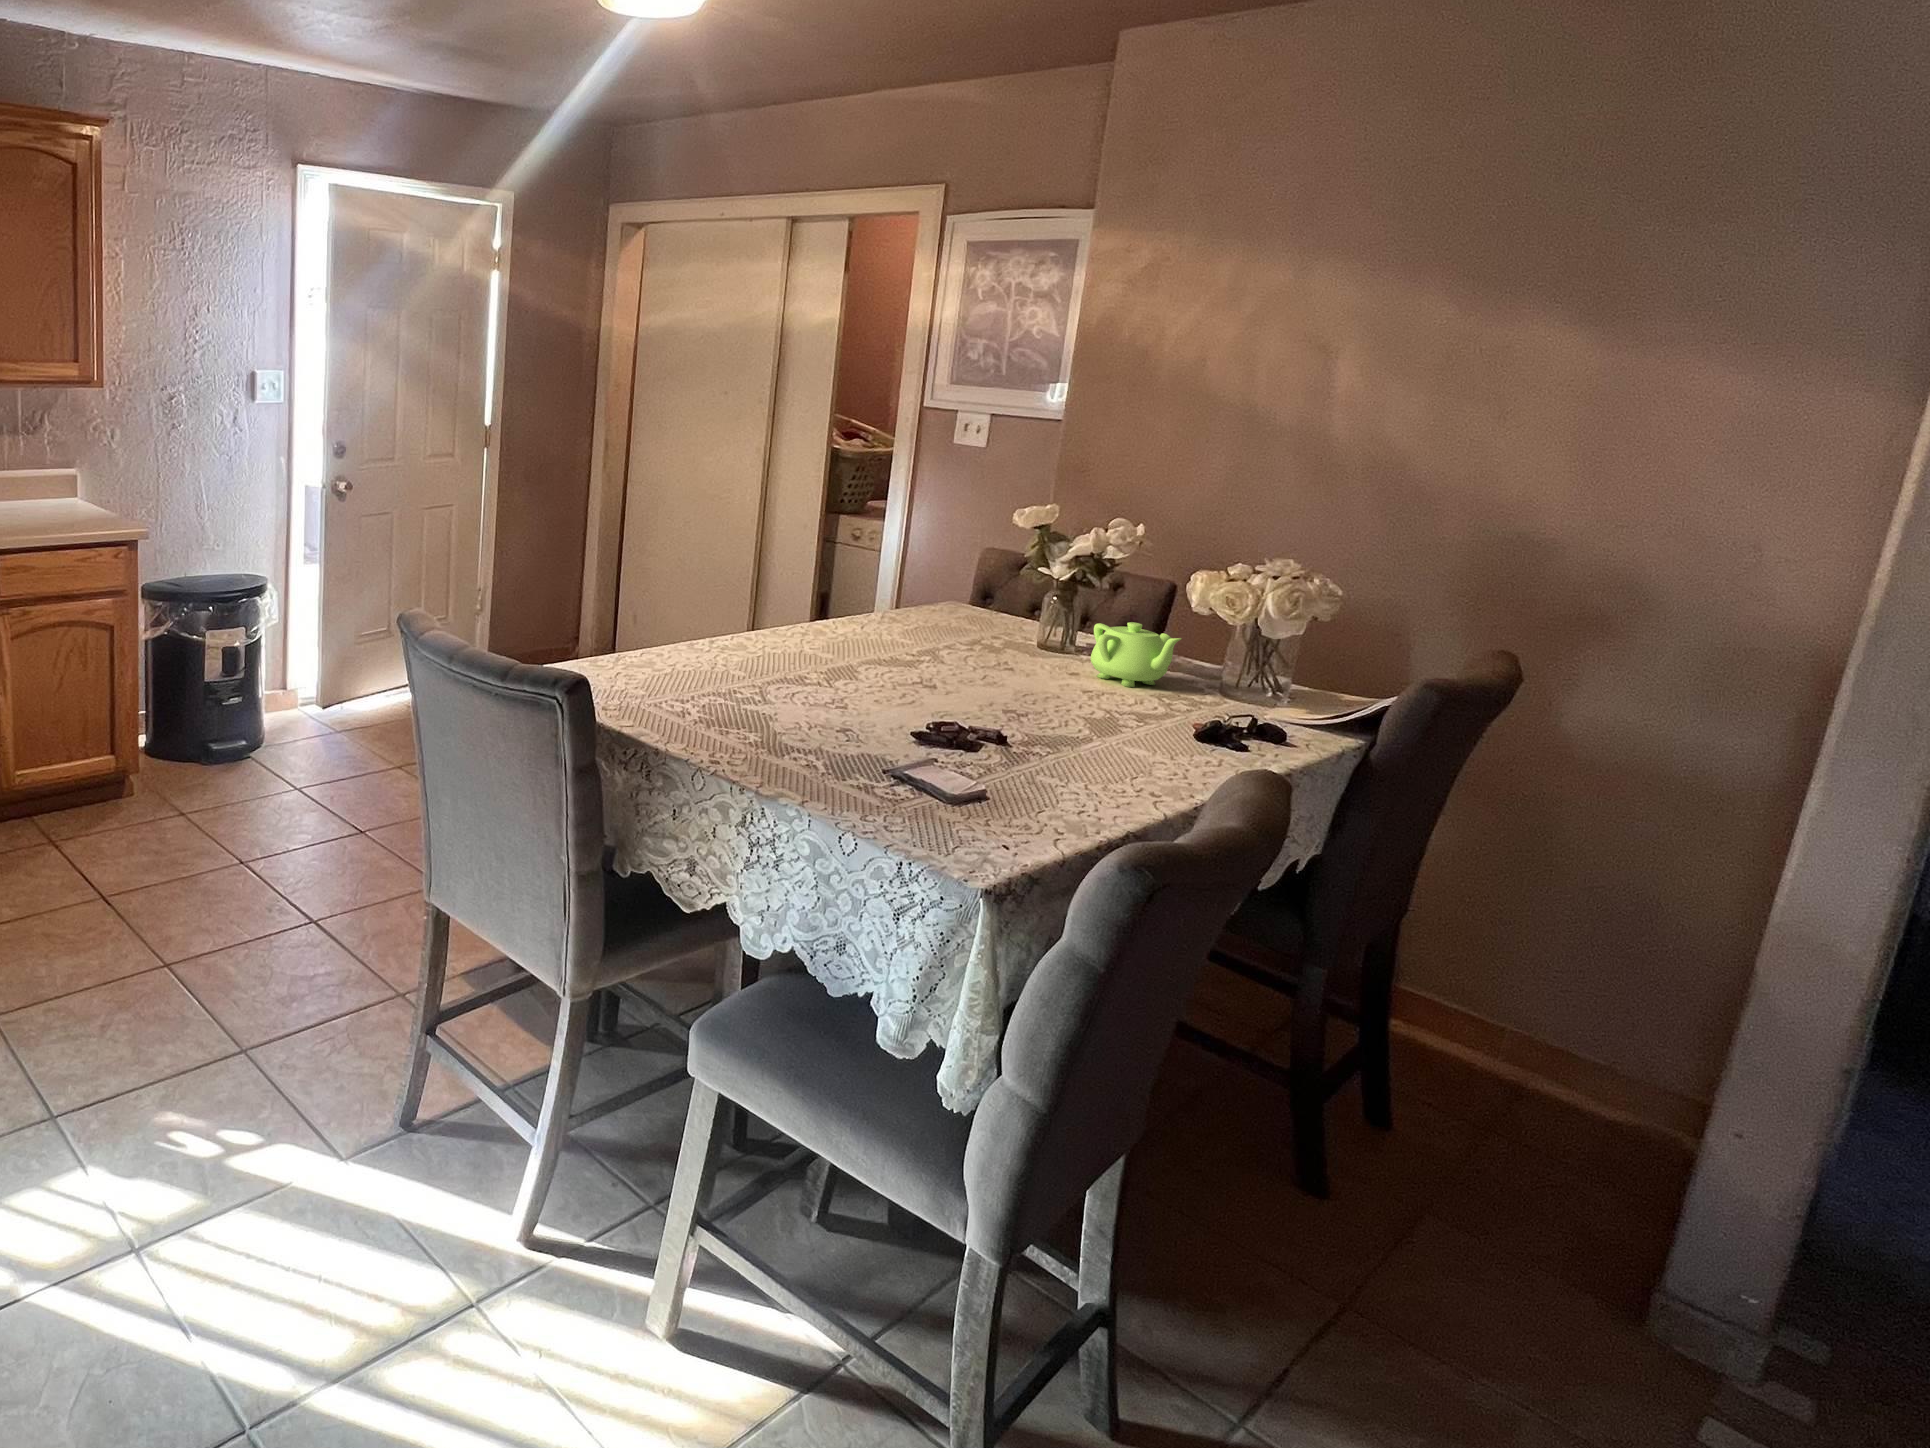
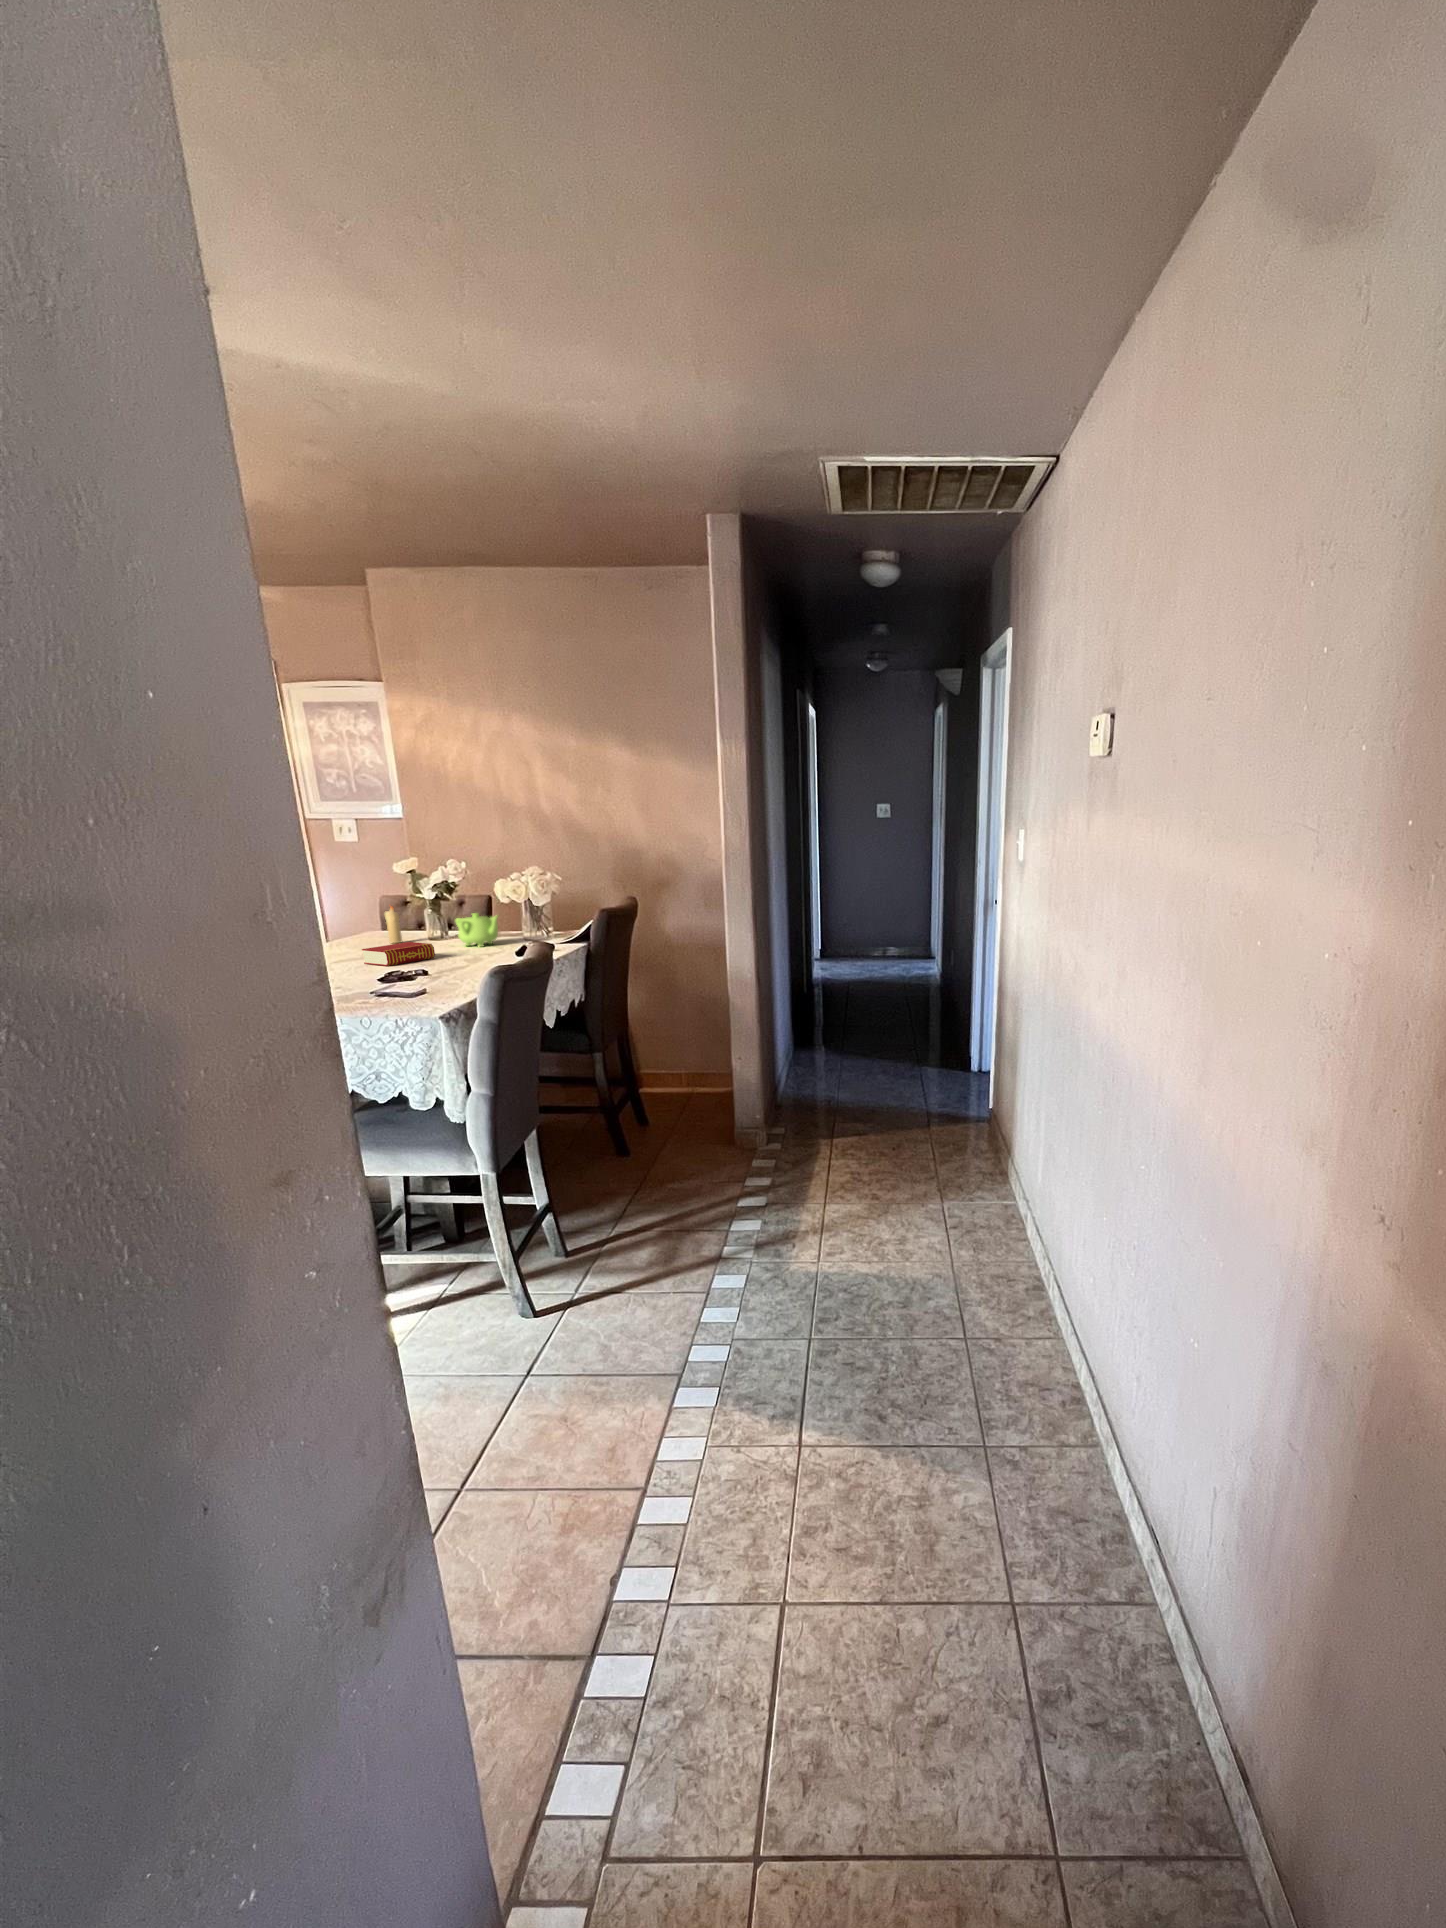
candle: none [975,573,1002,637] -> present [385,907,402,943]
book: none [913,656,1037,697] -> present [362,942,435,966]

